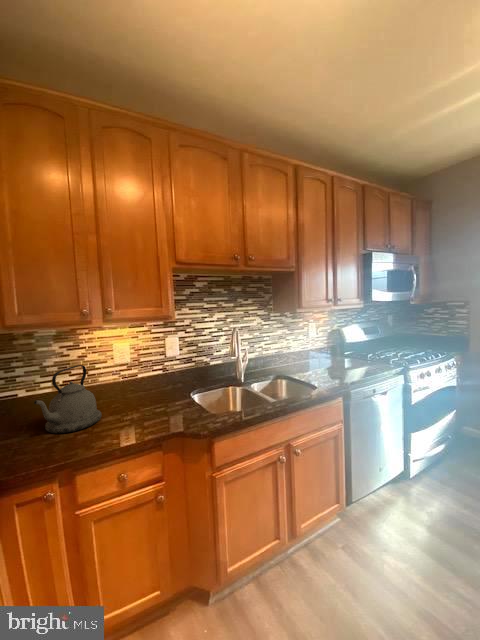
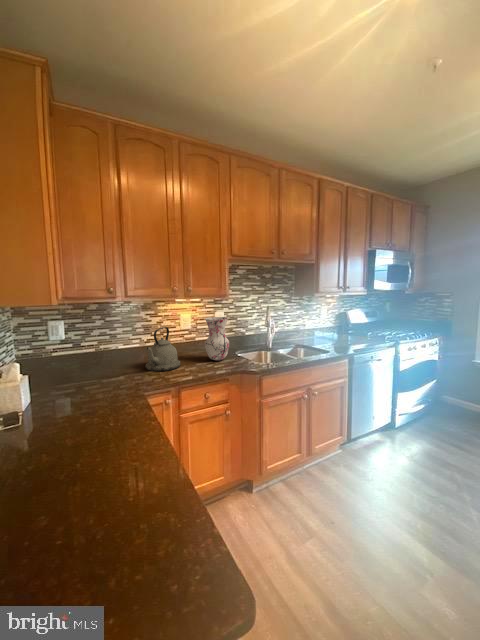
vase: none [141,346,177,407] -> present [205,317,229,360]

